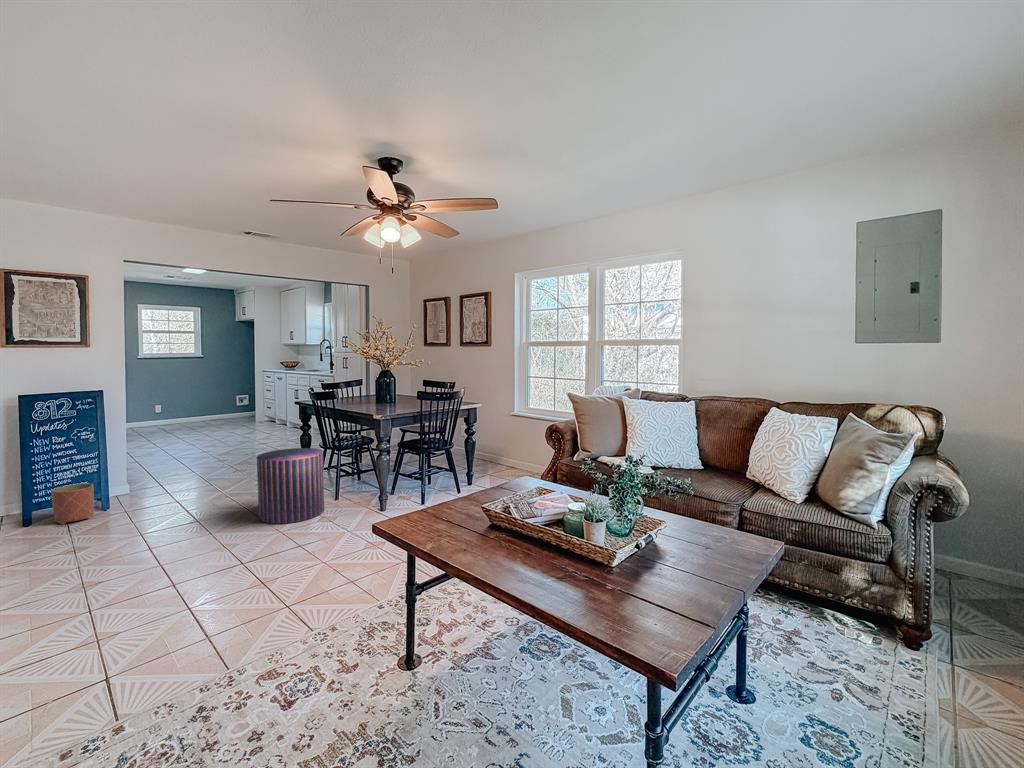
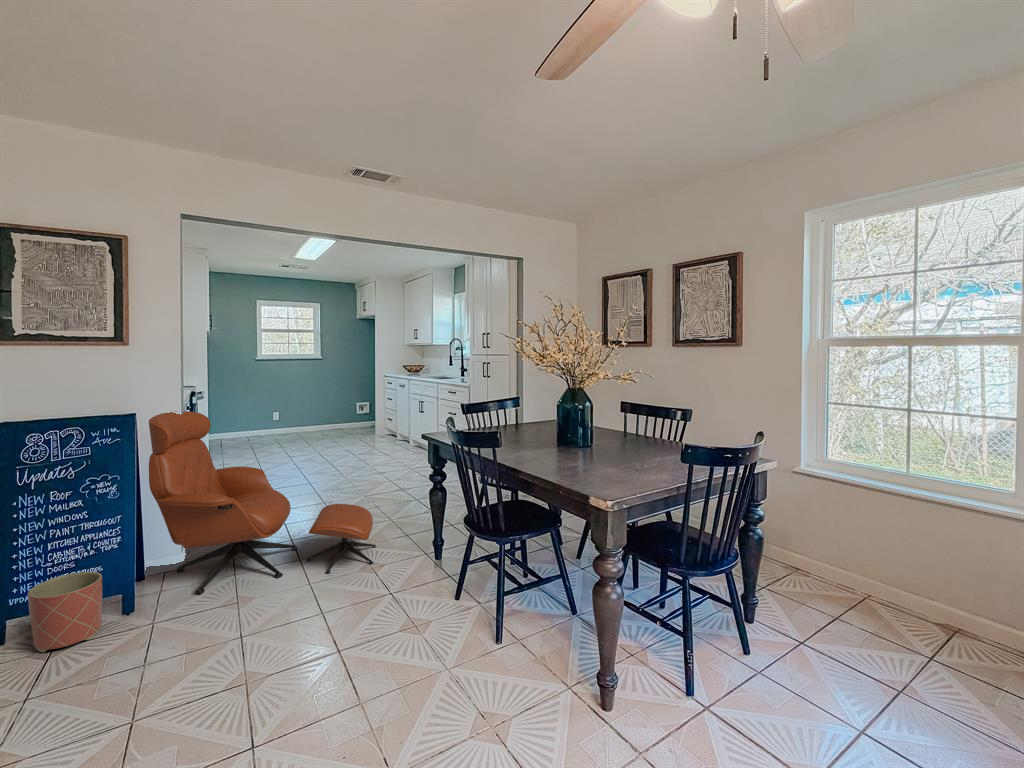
lounge chair: none [109,391,265,500] -> present [149,411,376,594]
pouf: present [257,448,324,524] -> none [351,536,476,722]

